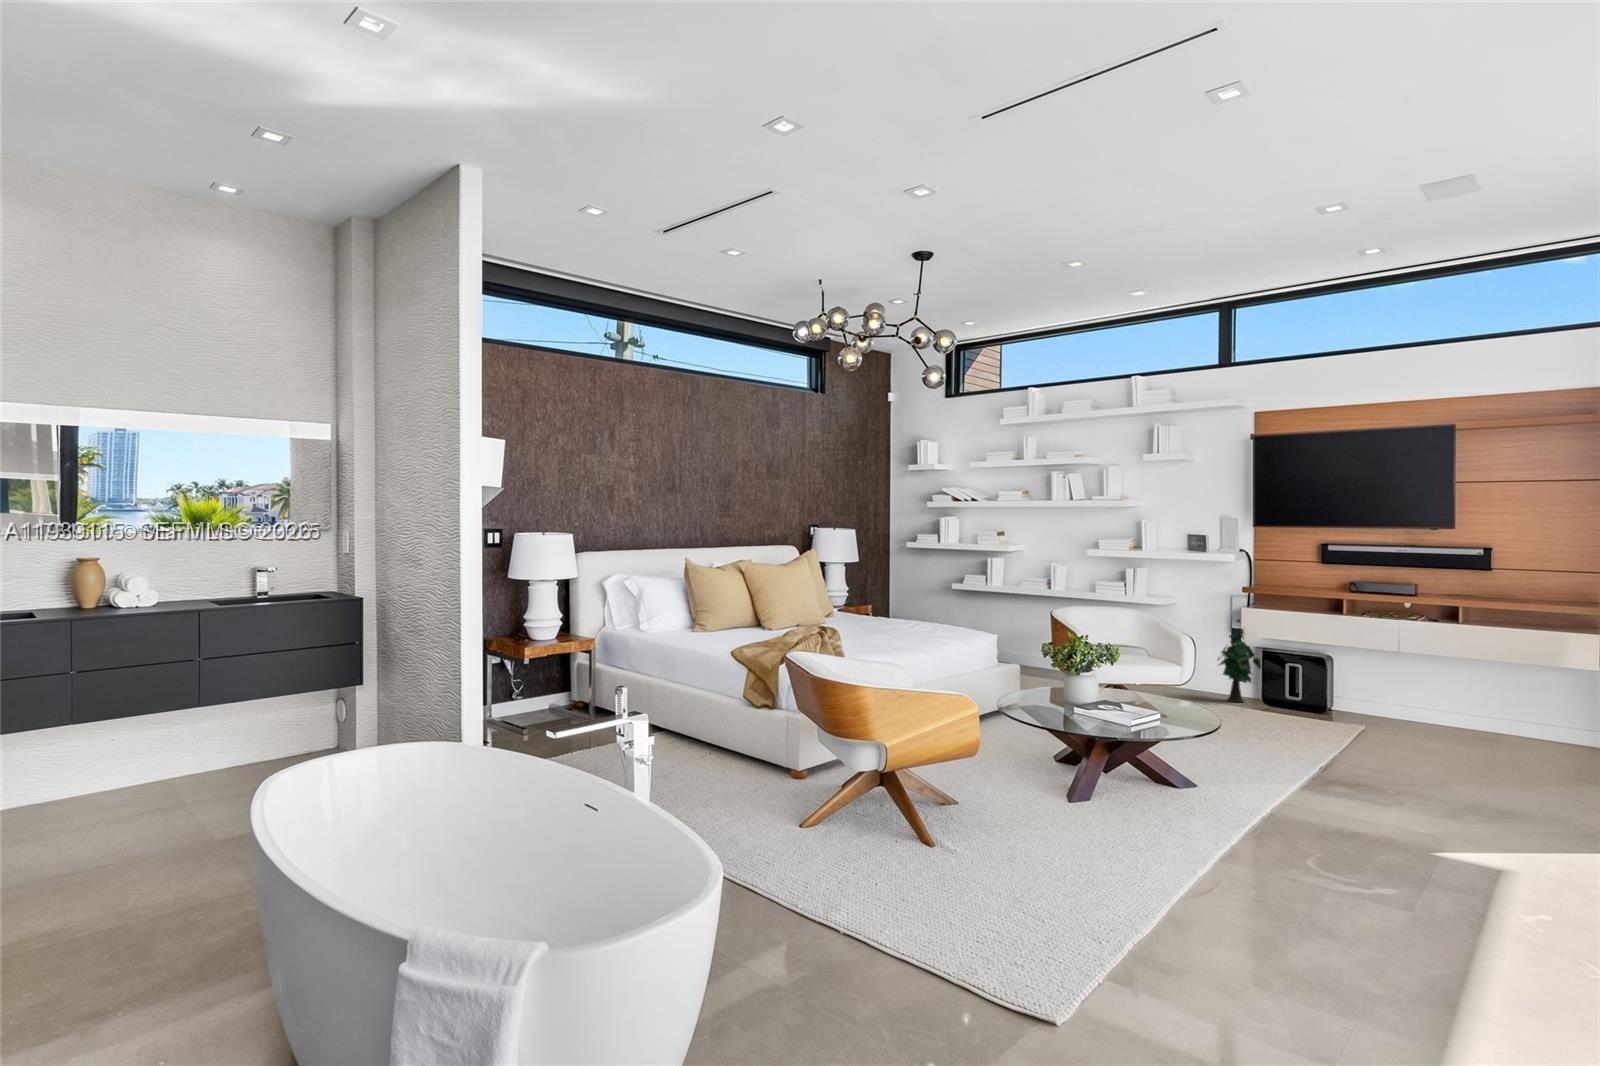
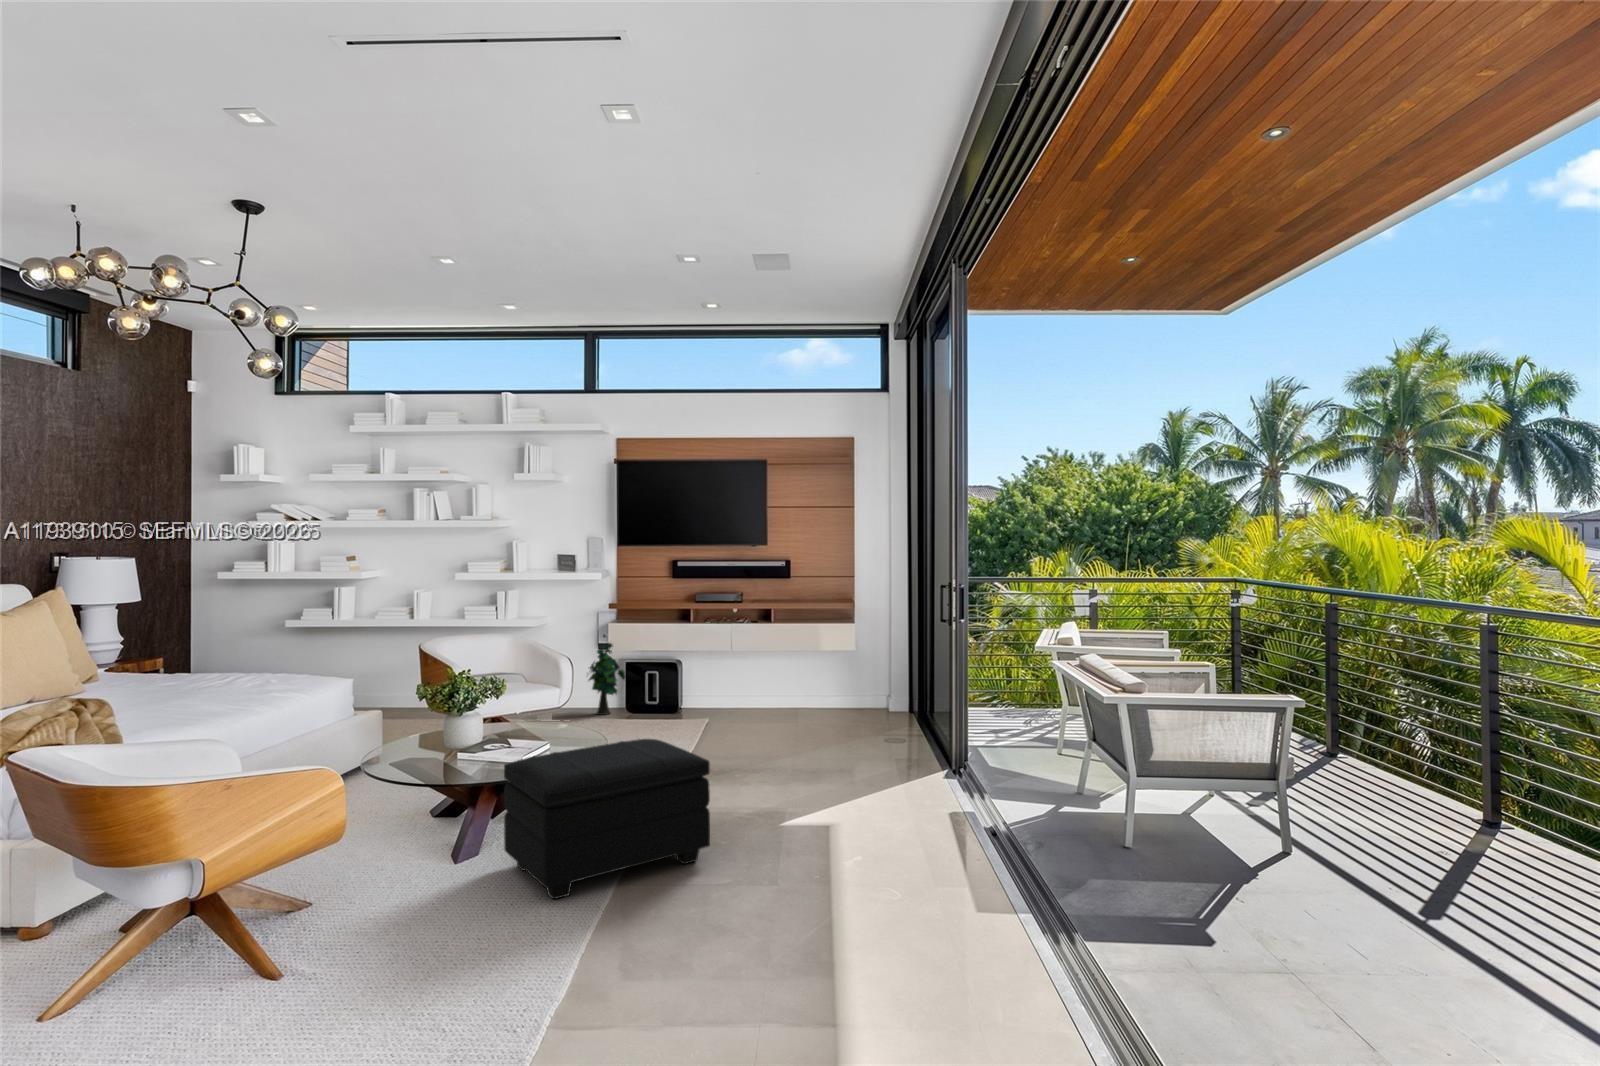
footstool: none [1111,719,1323,854] -> present [504,739,710,899]

